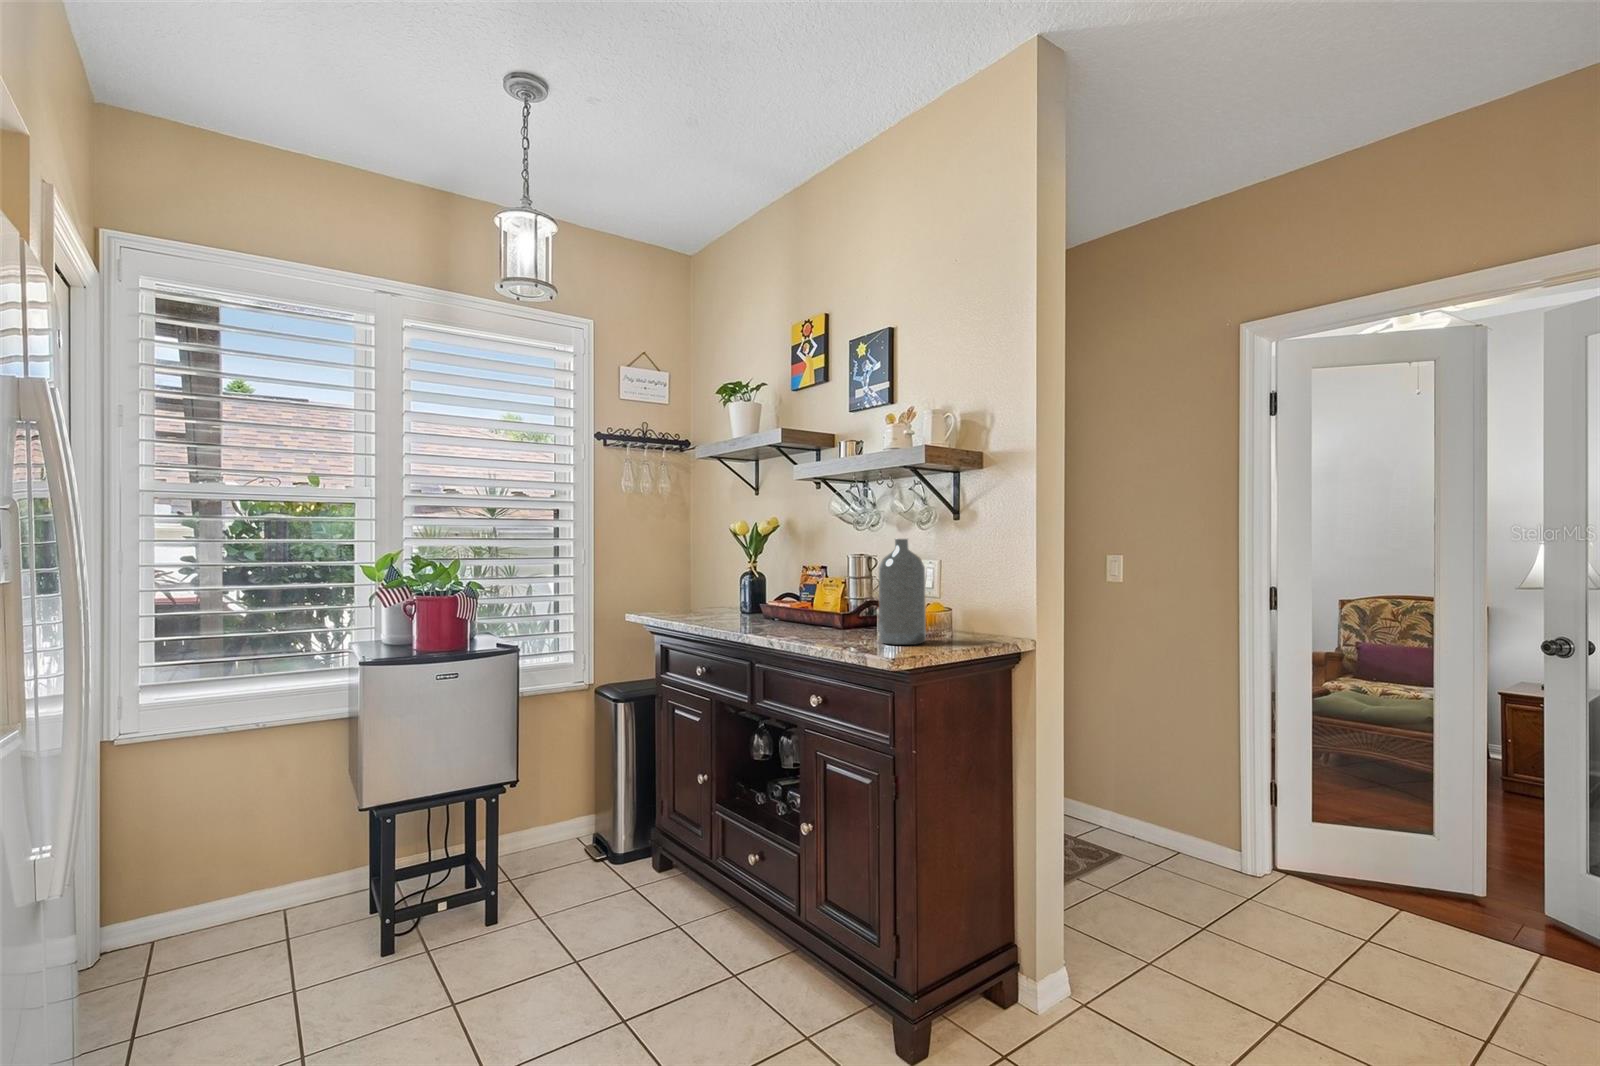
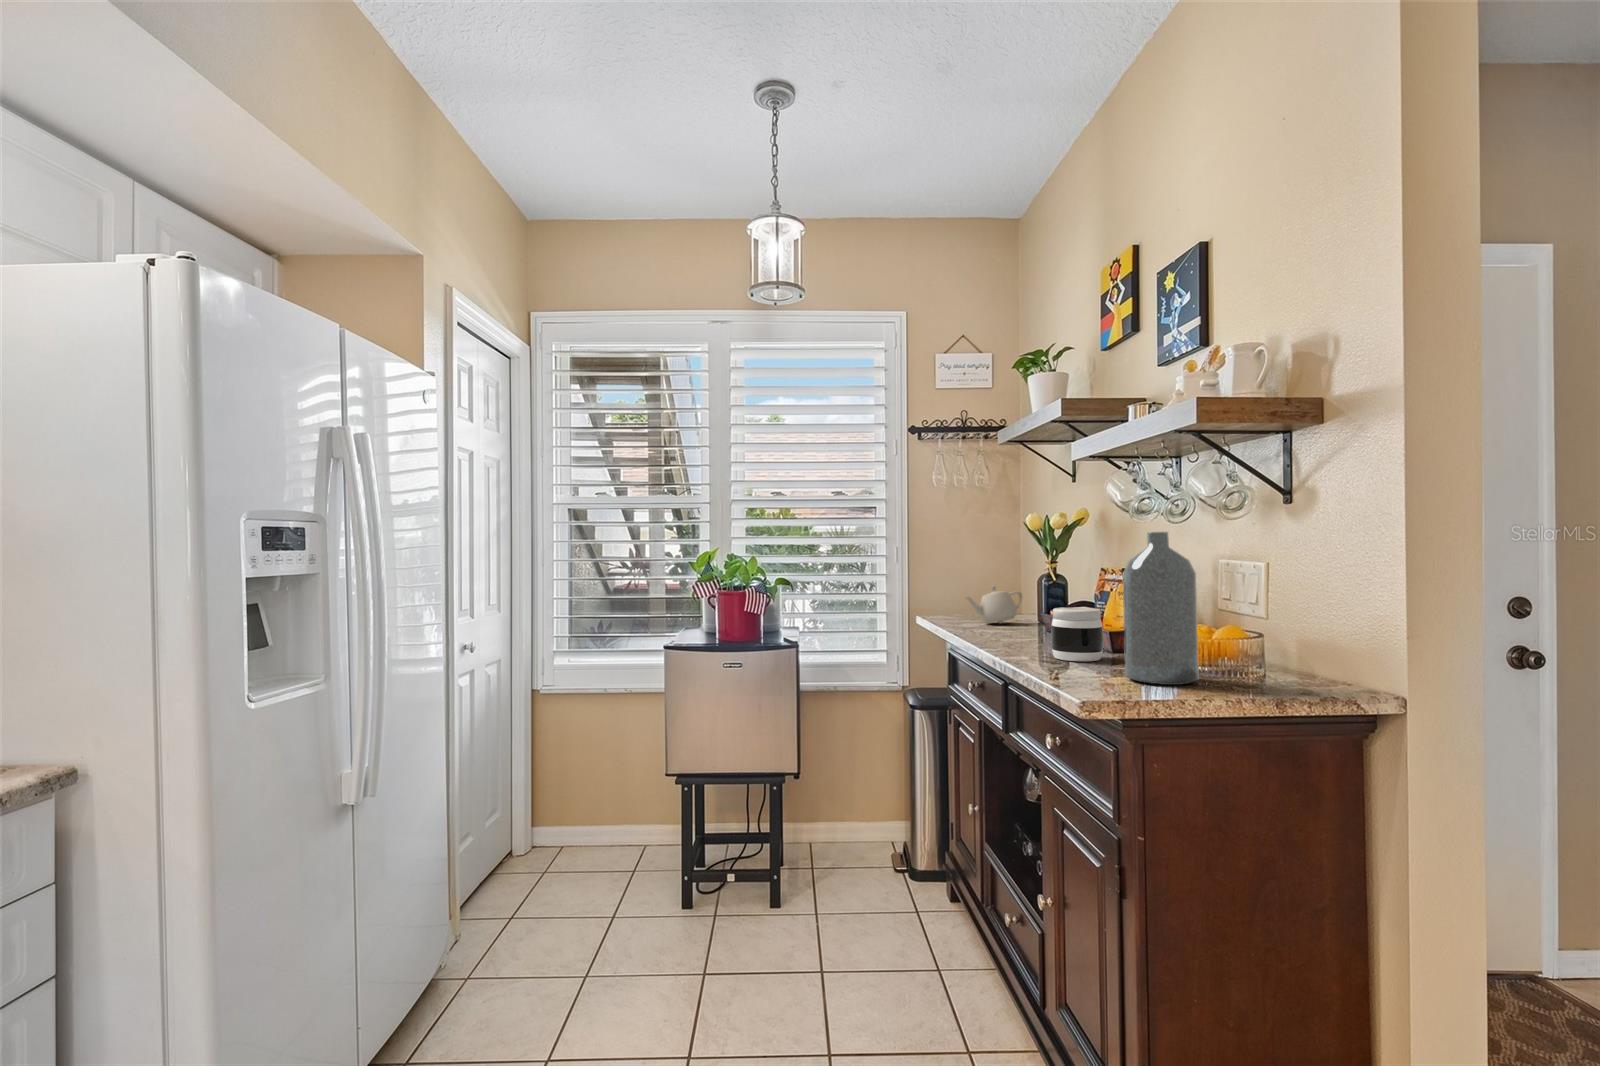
teapot: none [682,584,726,617] -> present [966,586,1022,623]
jar: none [805,596,843,637] -> present [1051,607,1103,661]

